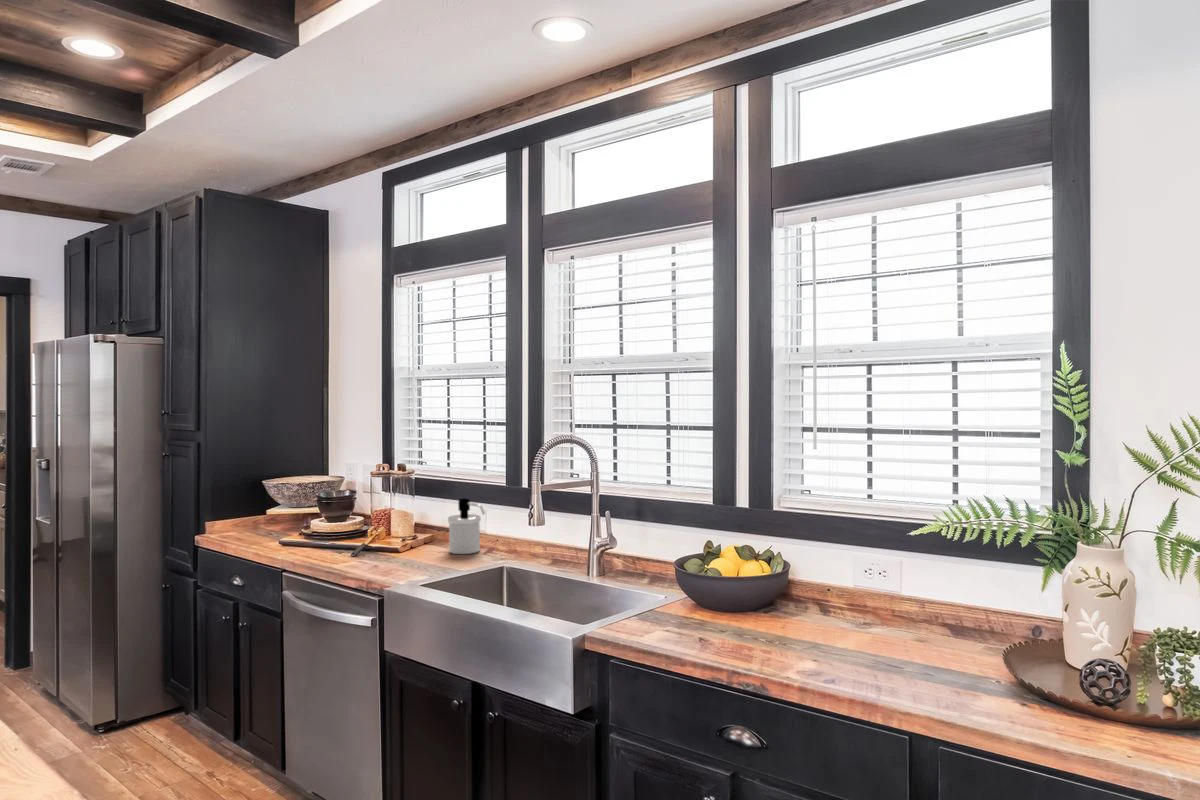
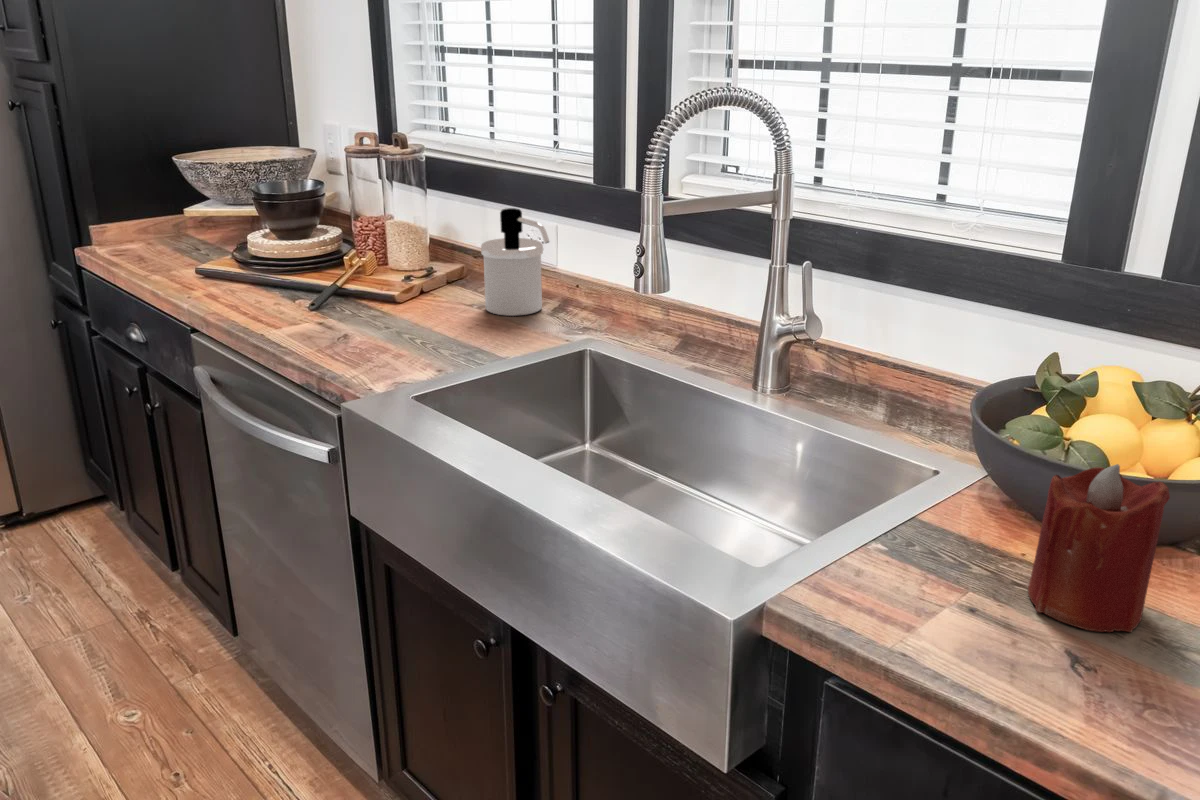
candle: none [689,568,730,634] -> present [1028,464,1170,632]

